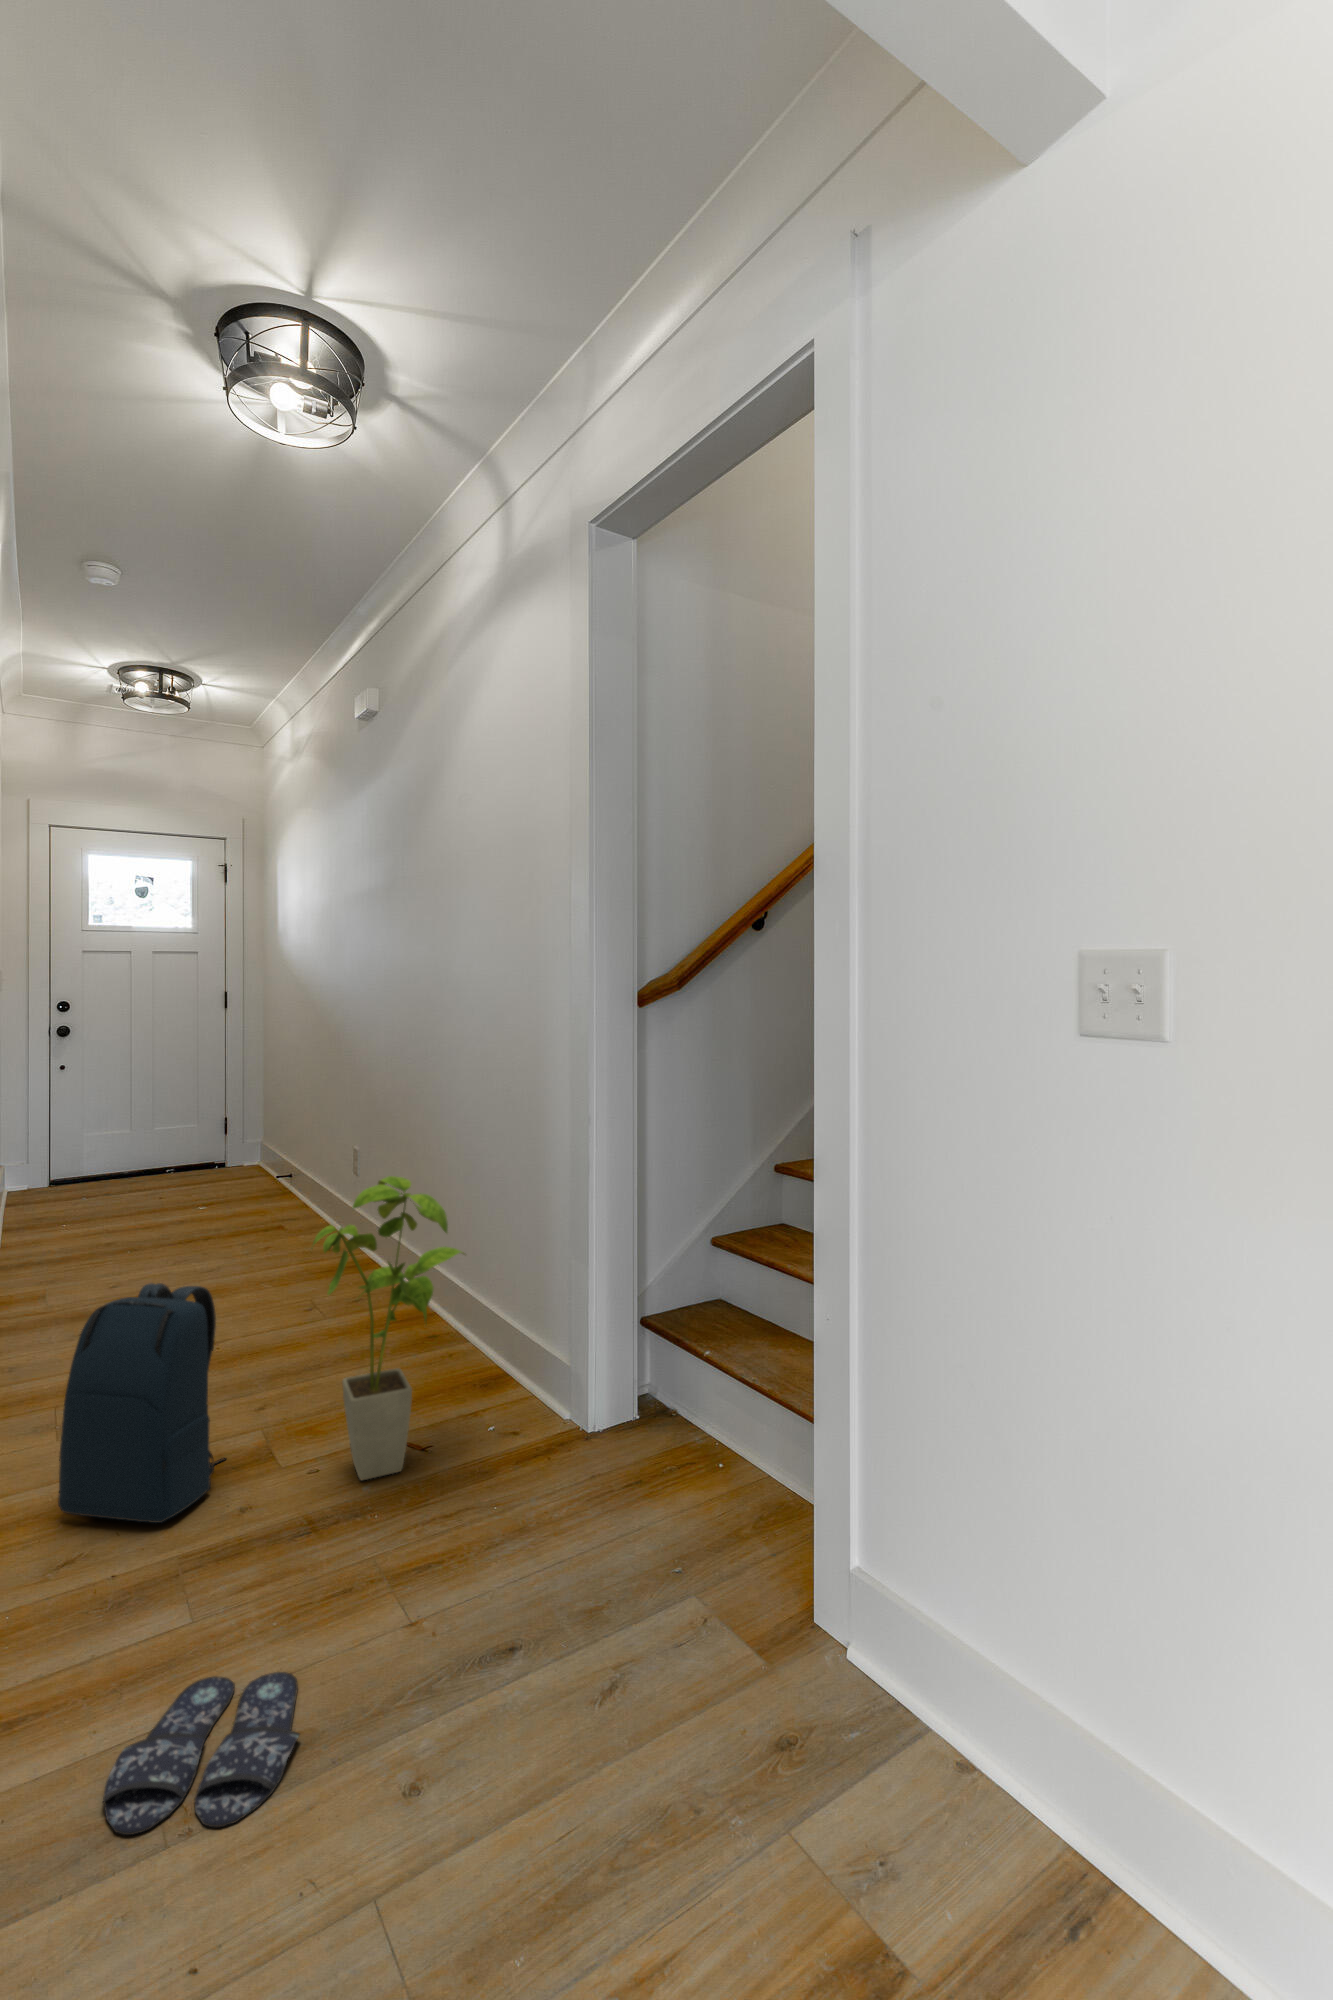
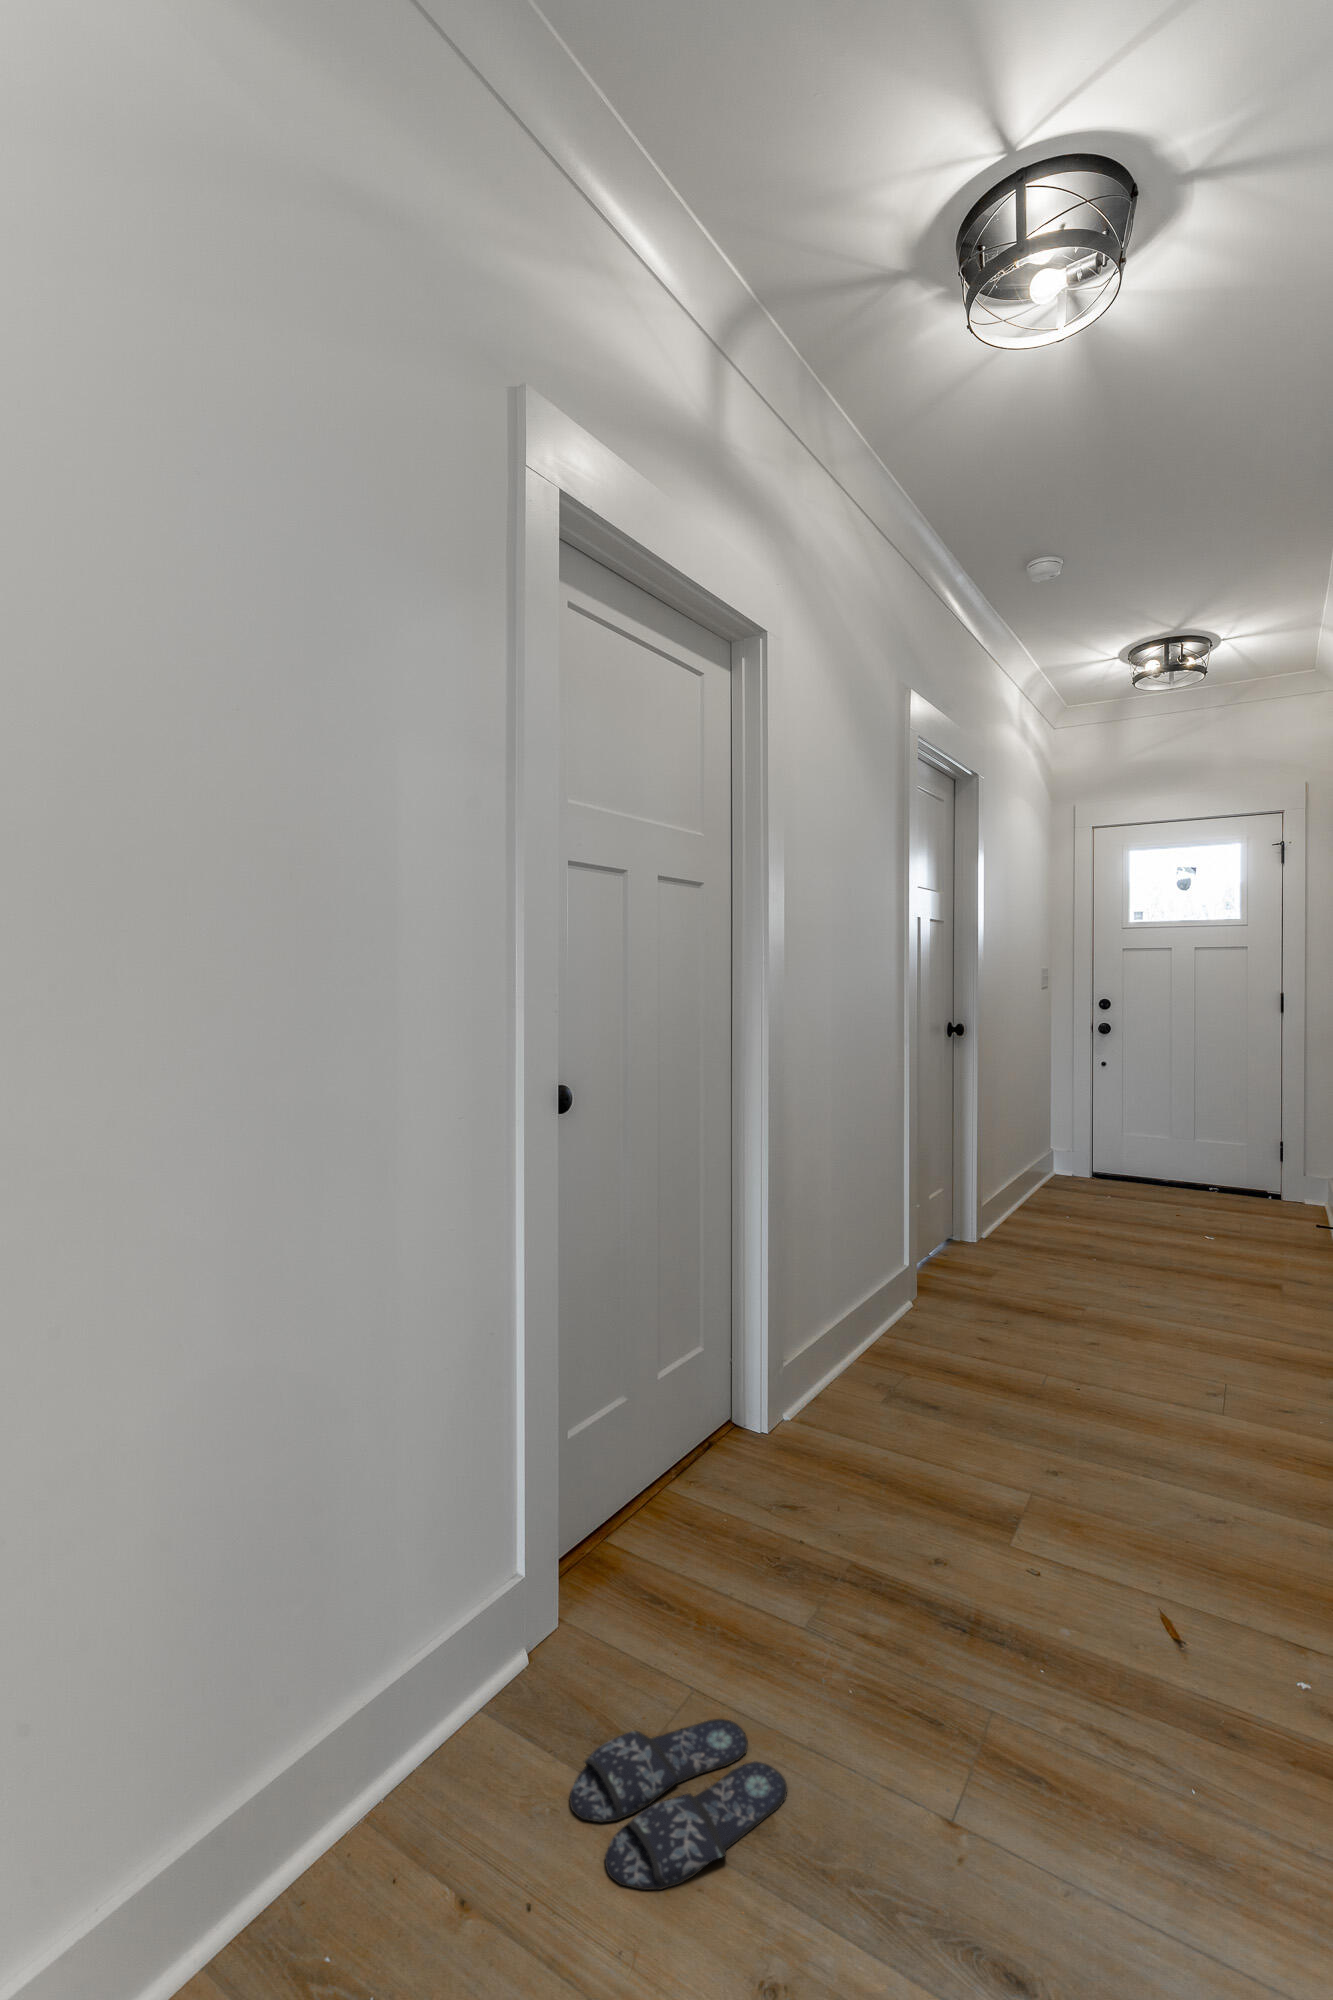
house plant: present [312,1176,464,1480] -> none [1013,1251,1248,1652]
backpack: present [58,1283,226,1523] -> none [805,1299,966,1547]

